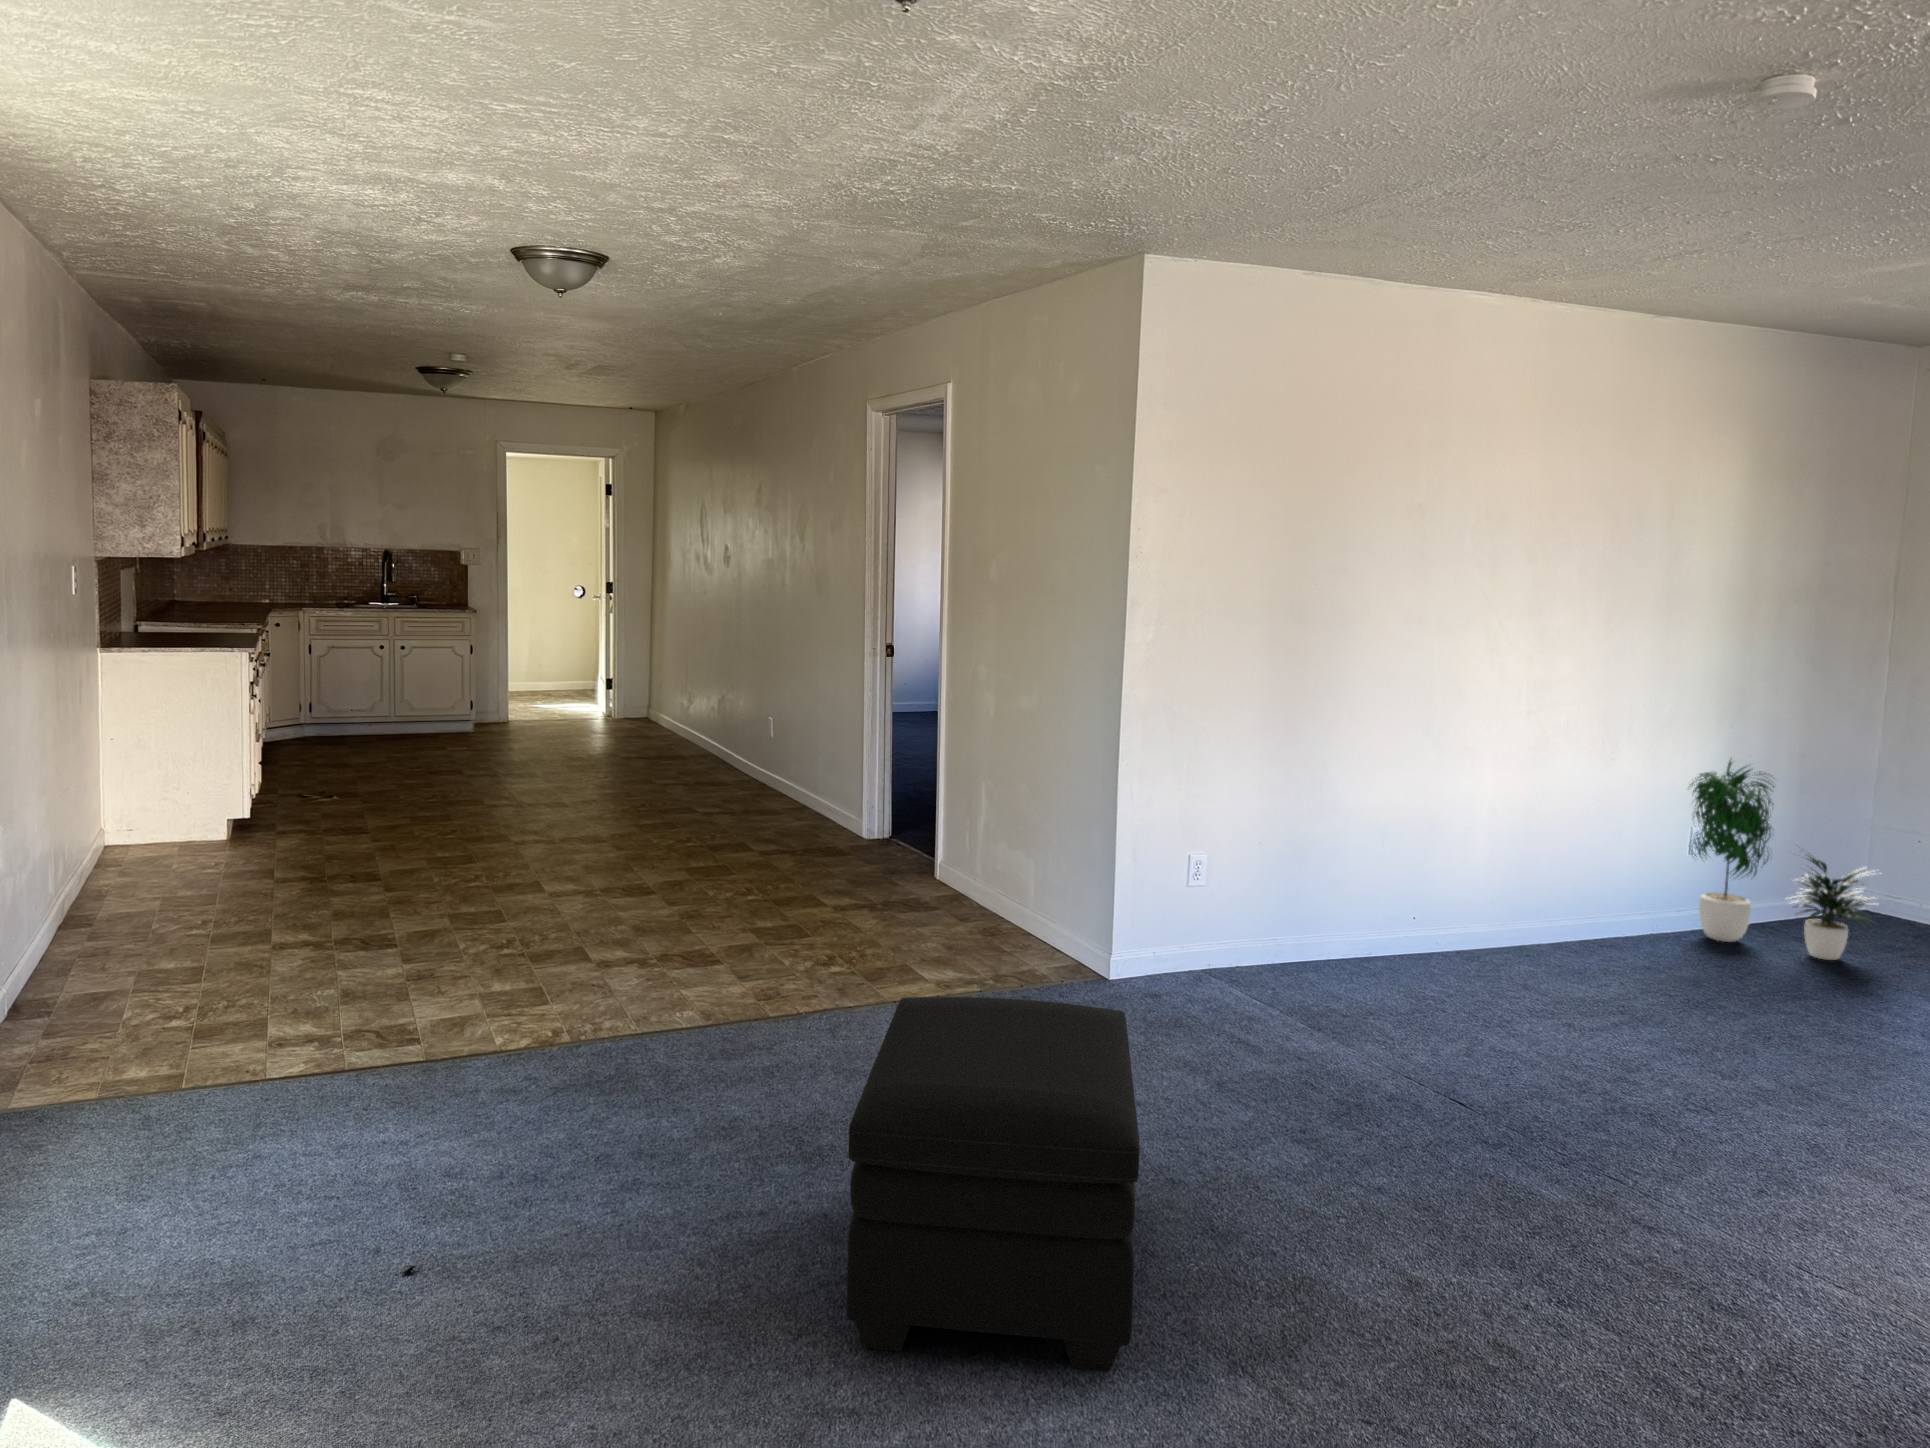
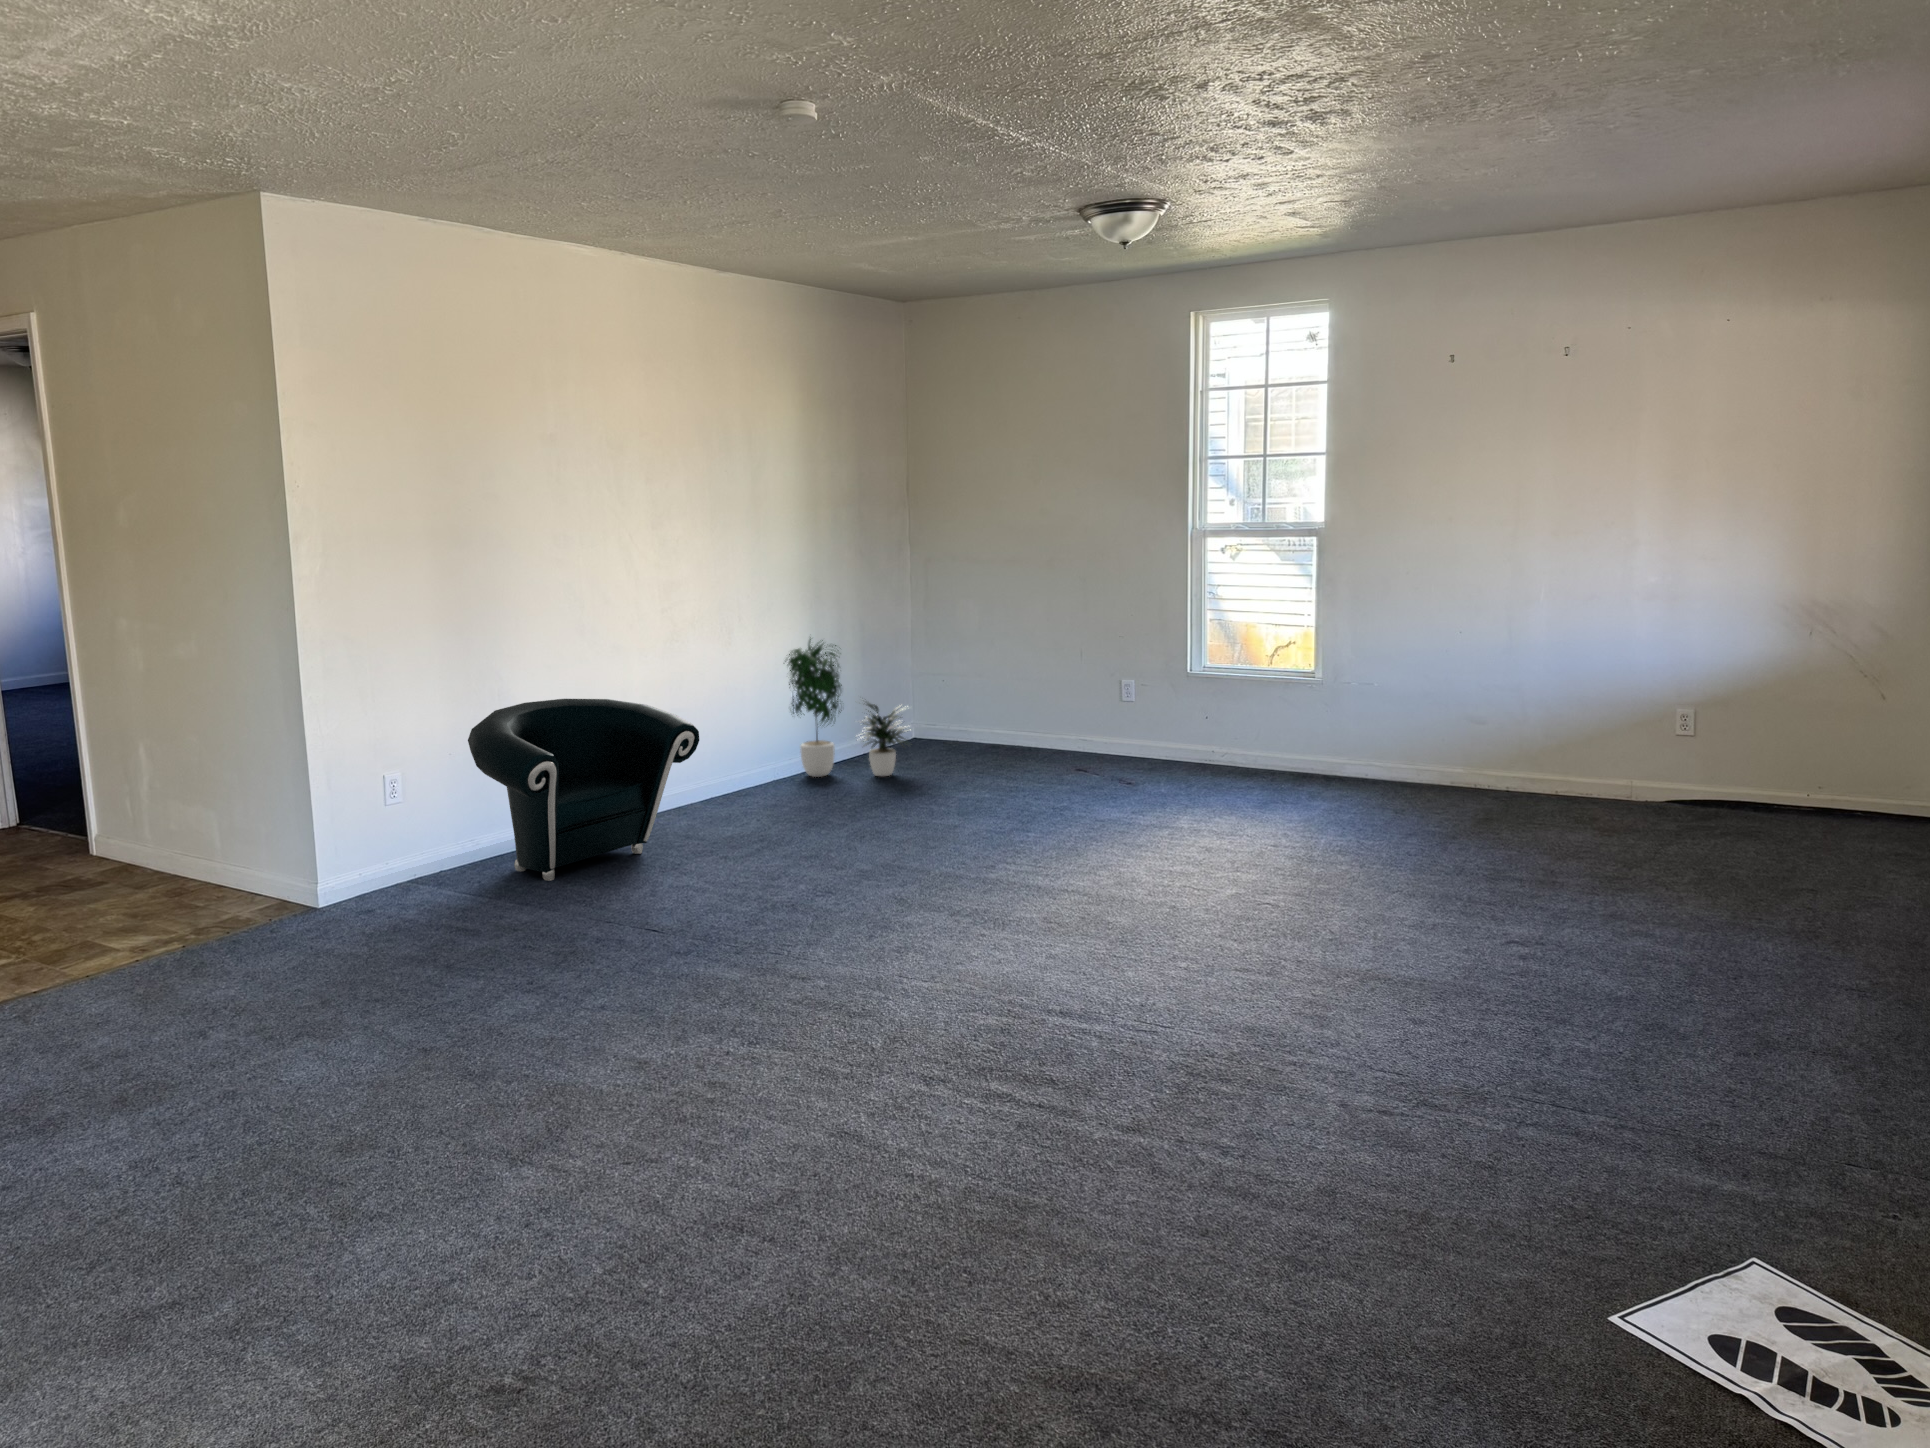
armchair: none [1276,795,1555,1004] -> present [468,699,699,881]
ottoman: present [846,997,1140,1371] -> none [123,914,431,1271]

